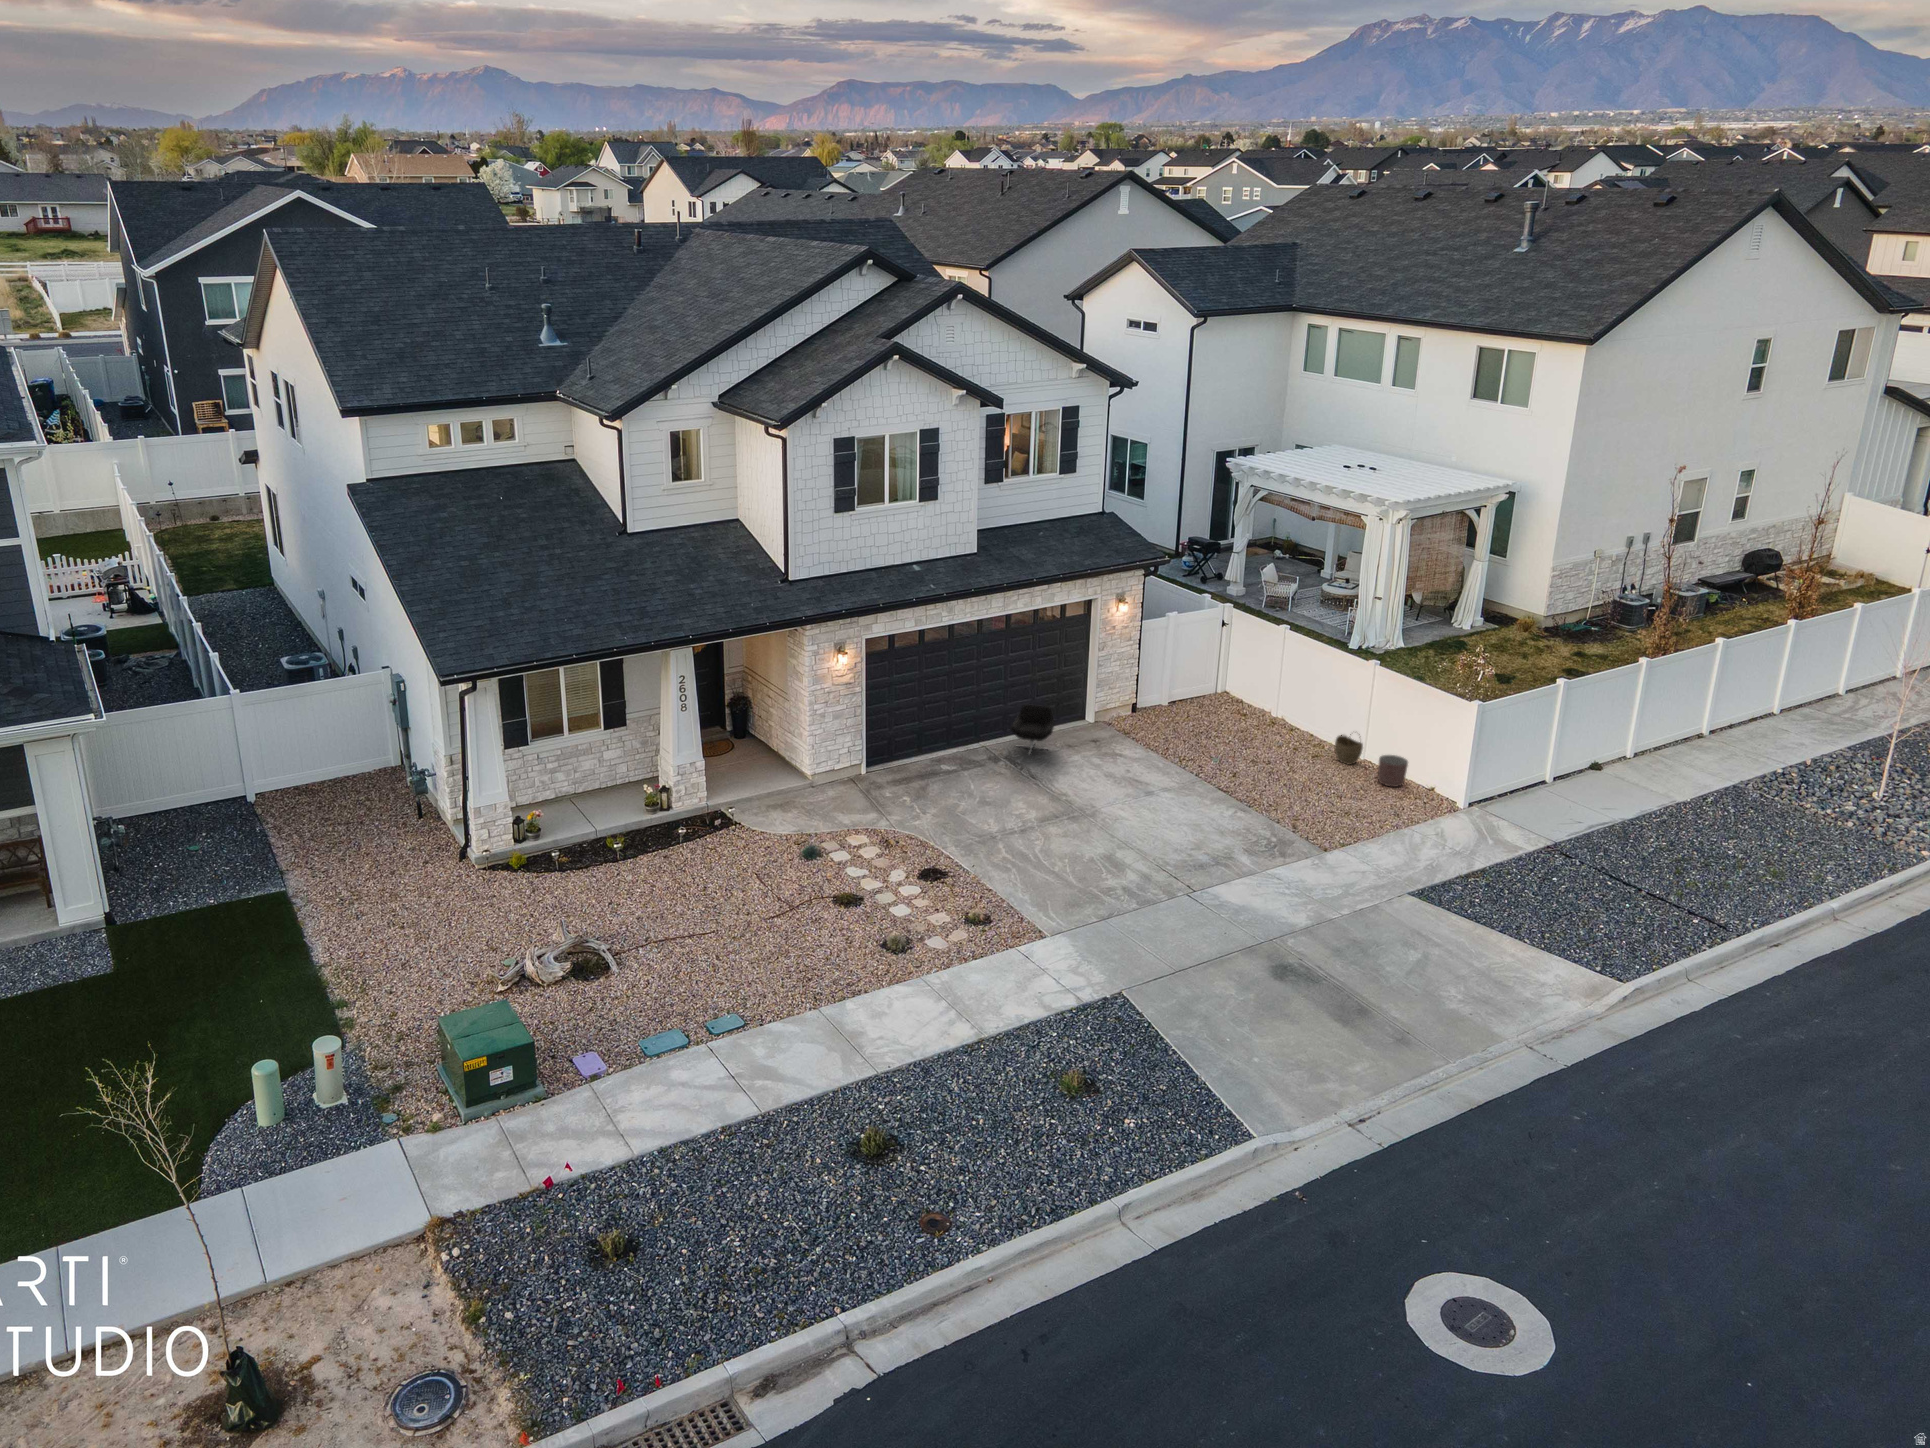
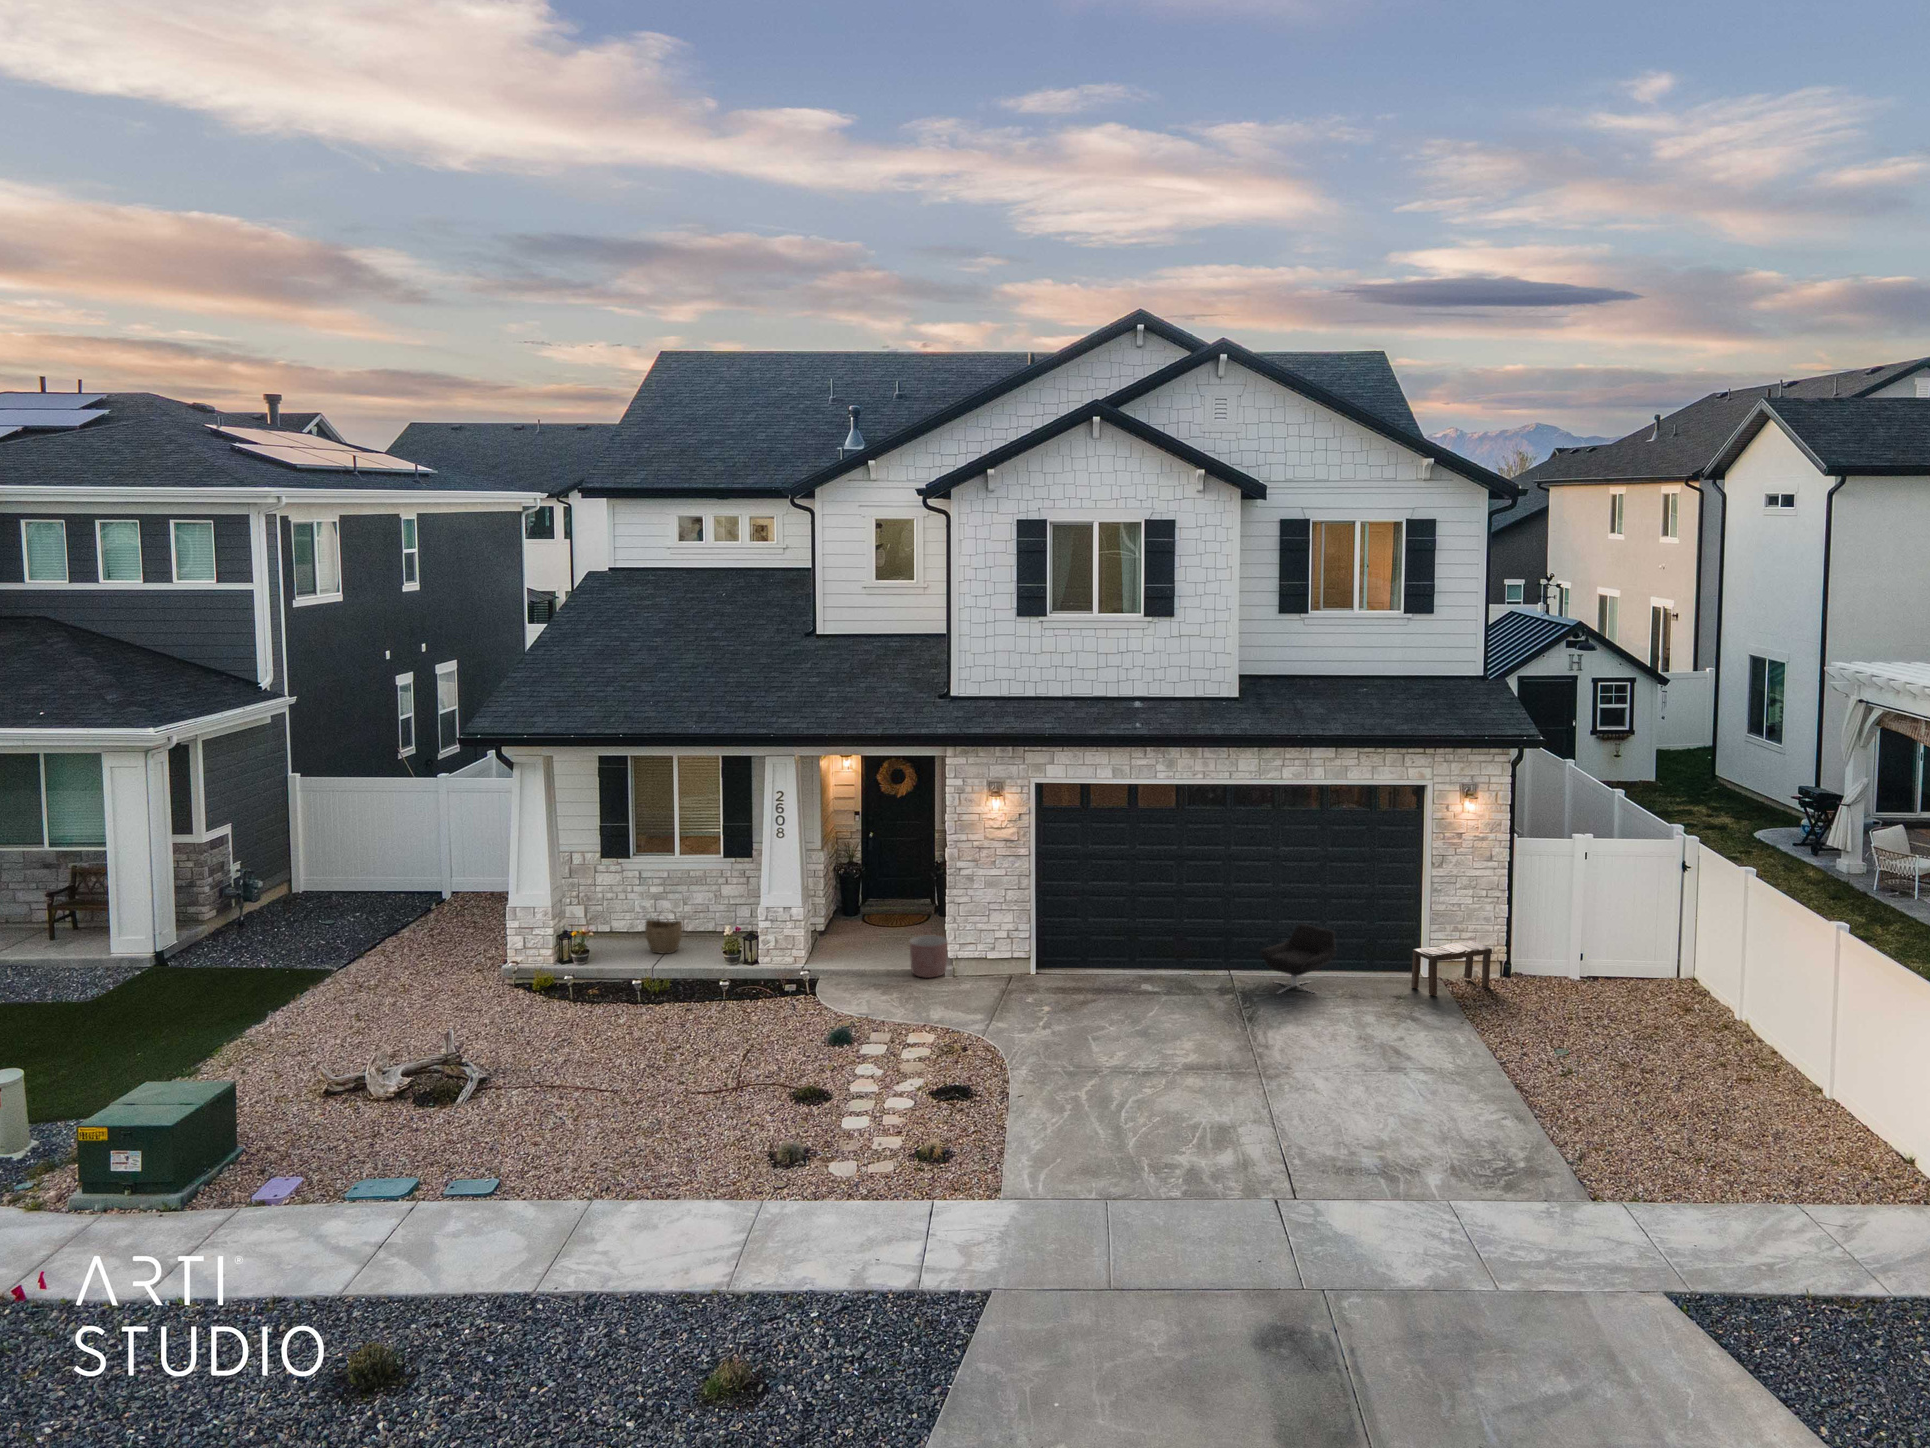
bench: none [1094,697,1136,737] -> present [1411,941,1492,996]
woven basket: present [1335,734,1363,764] -> present [645,910,683,954]
planter: present [1377,755,1408,787] -> present [910,935,947,978]

